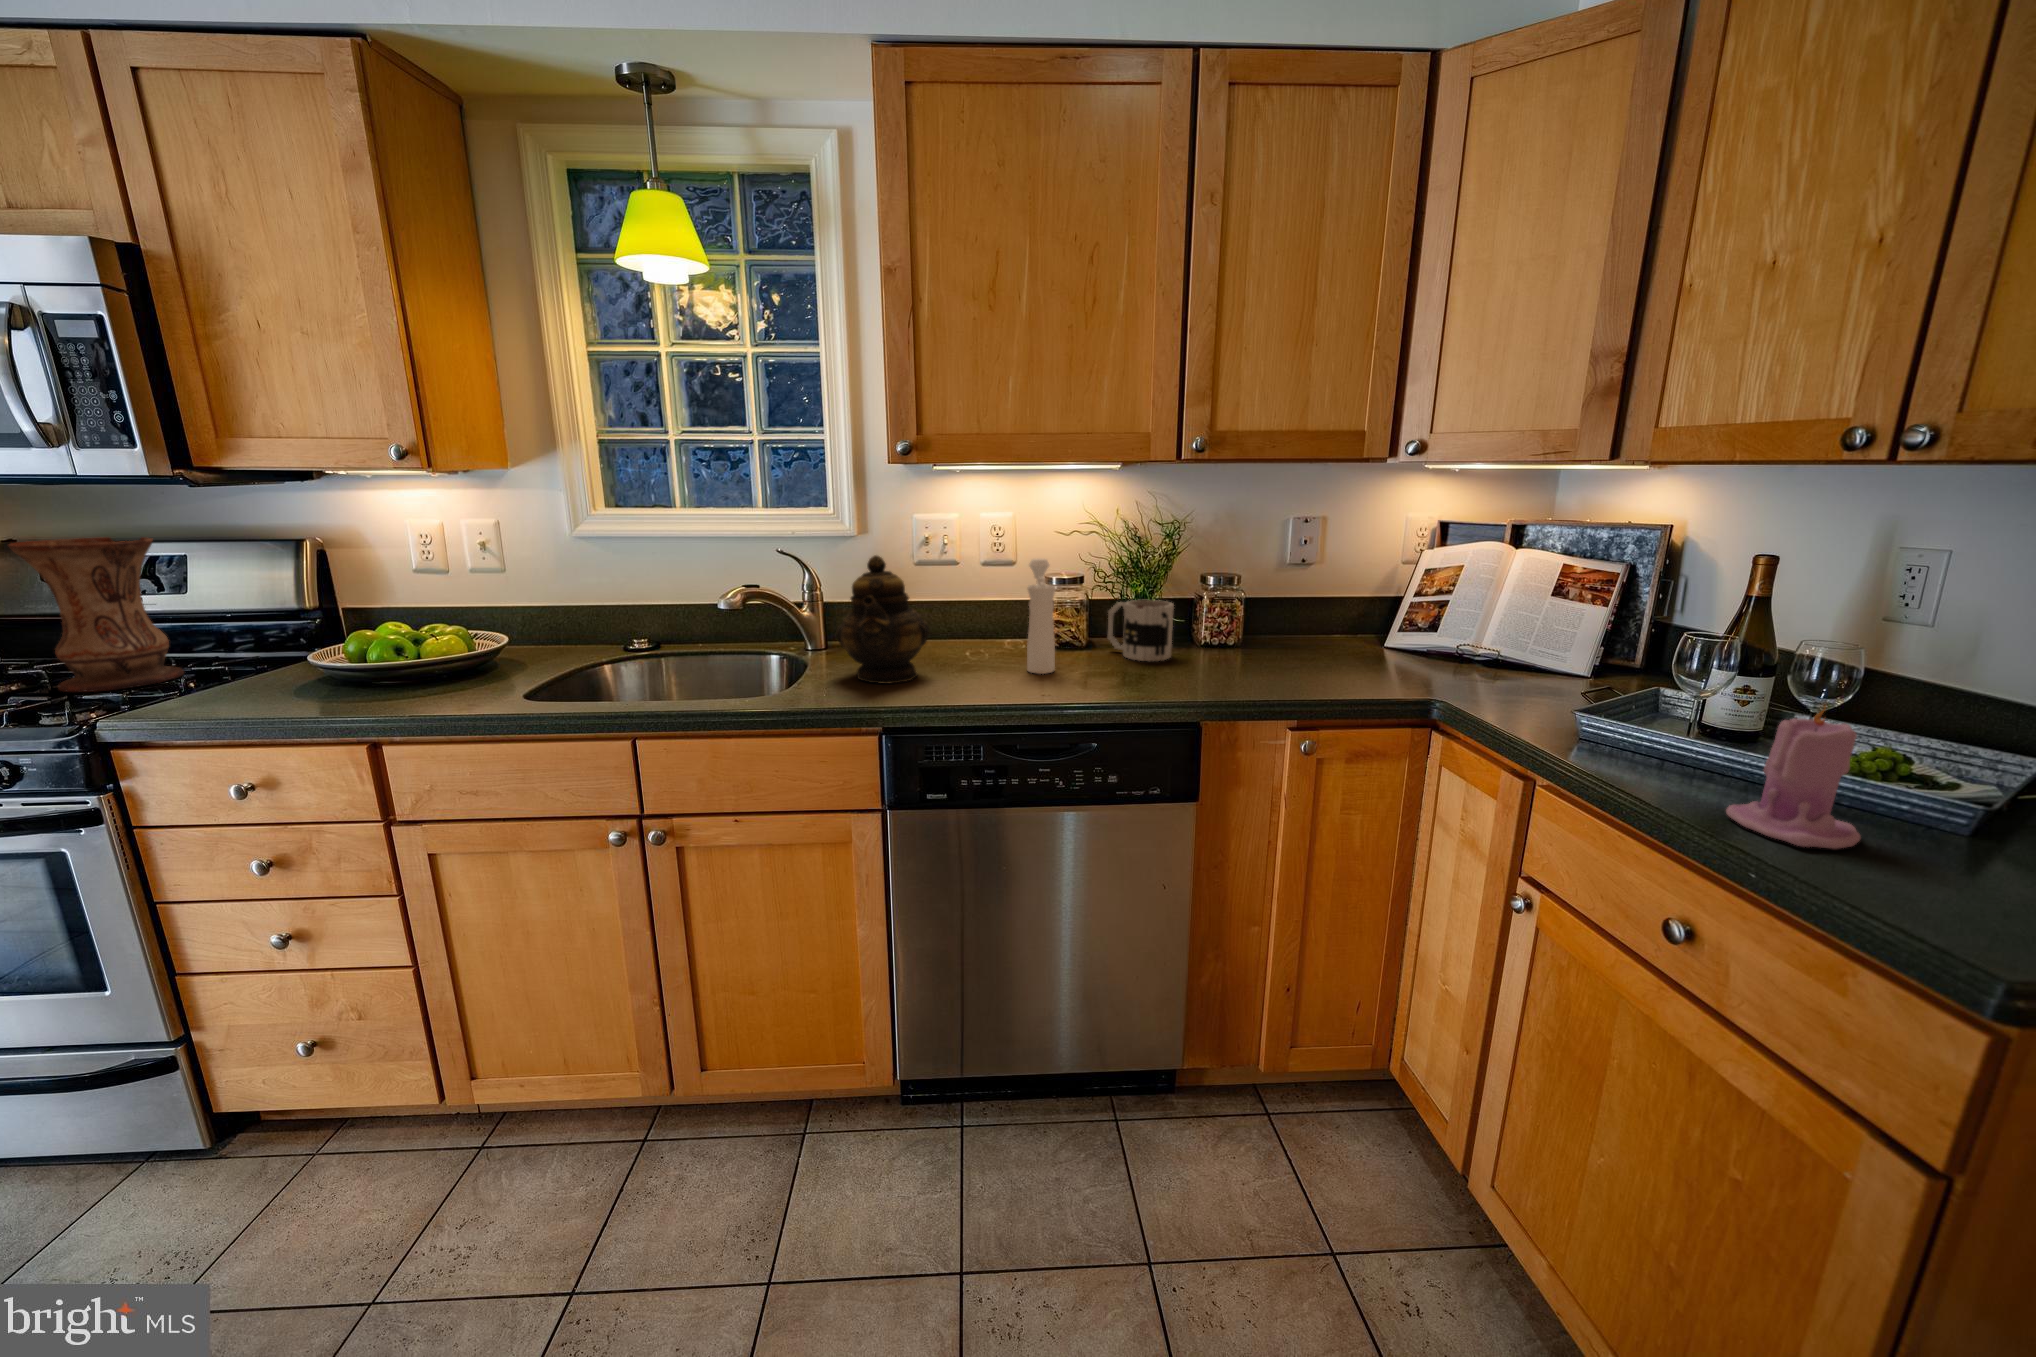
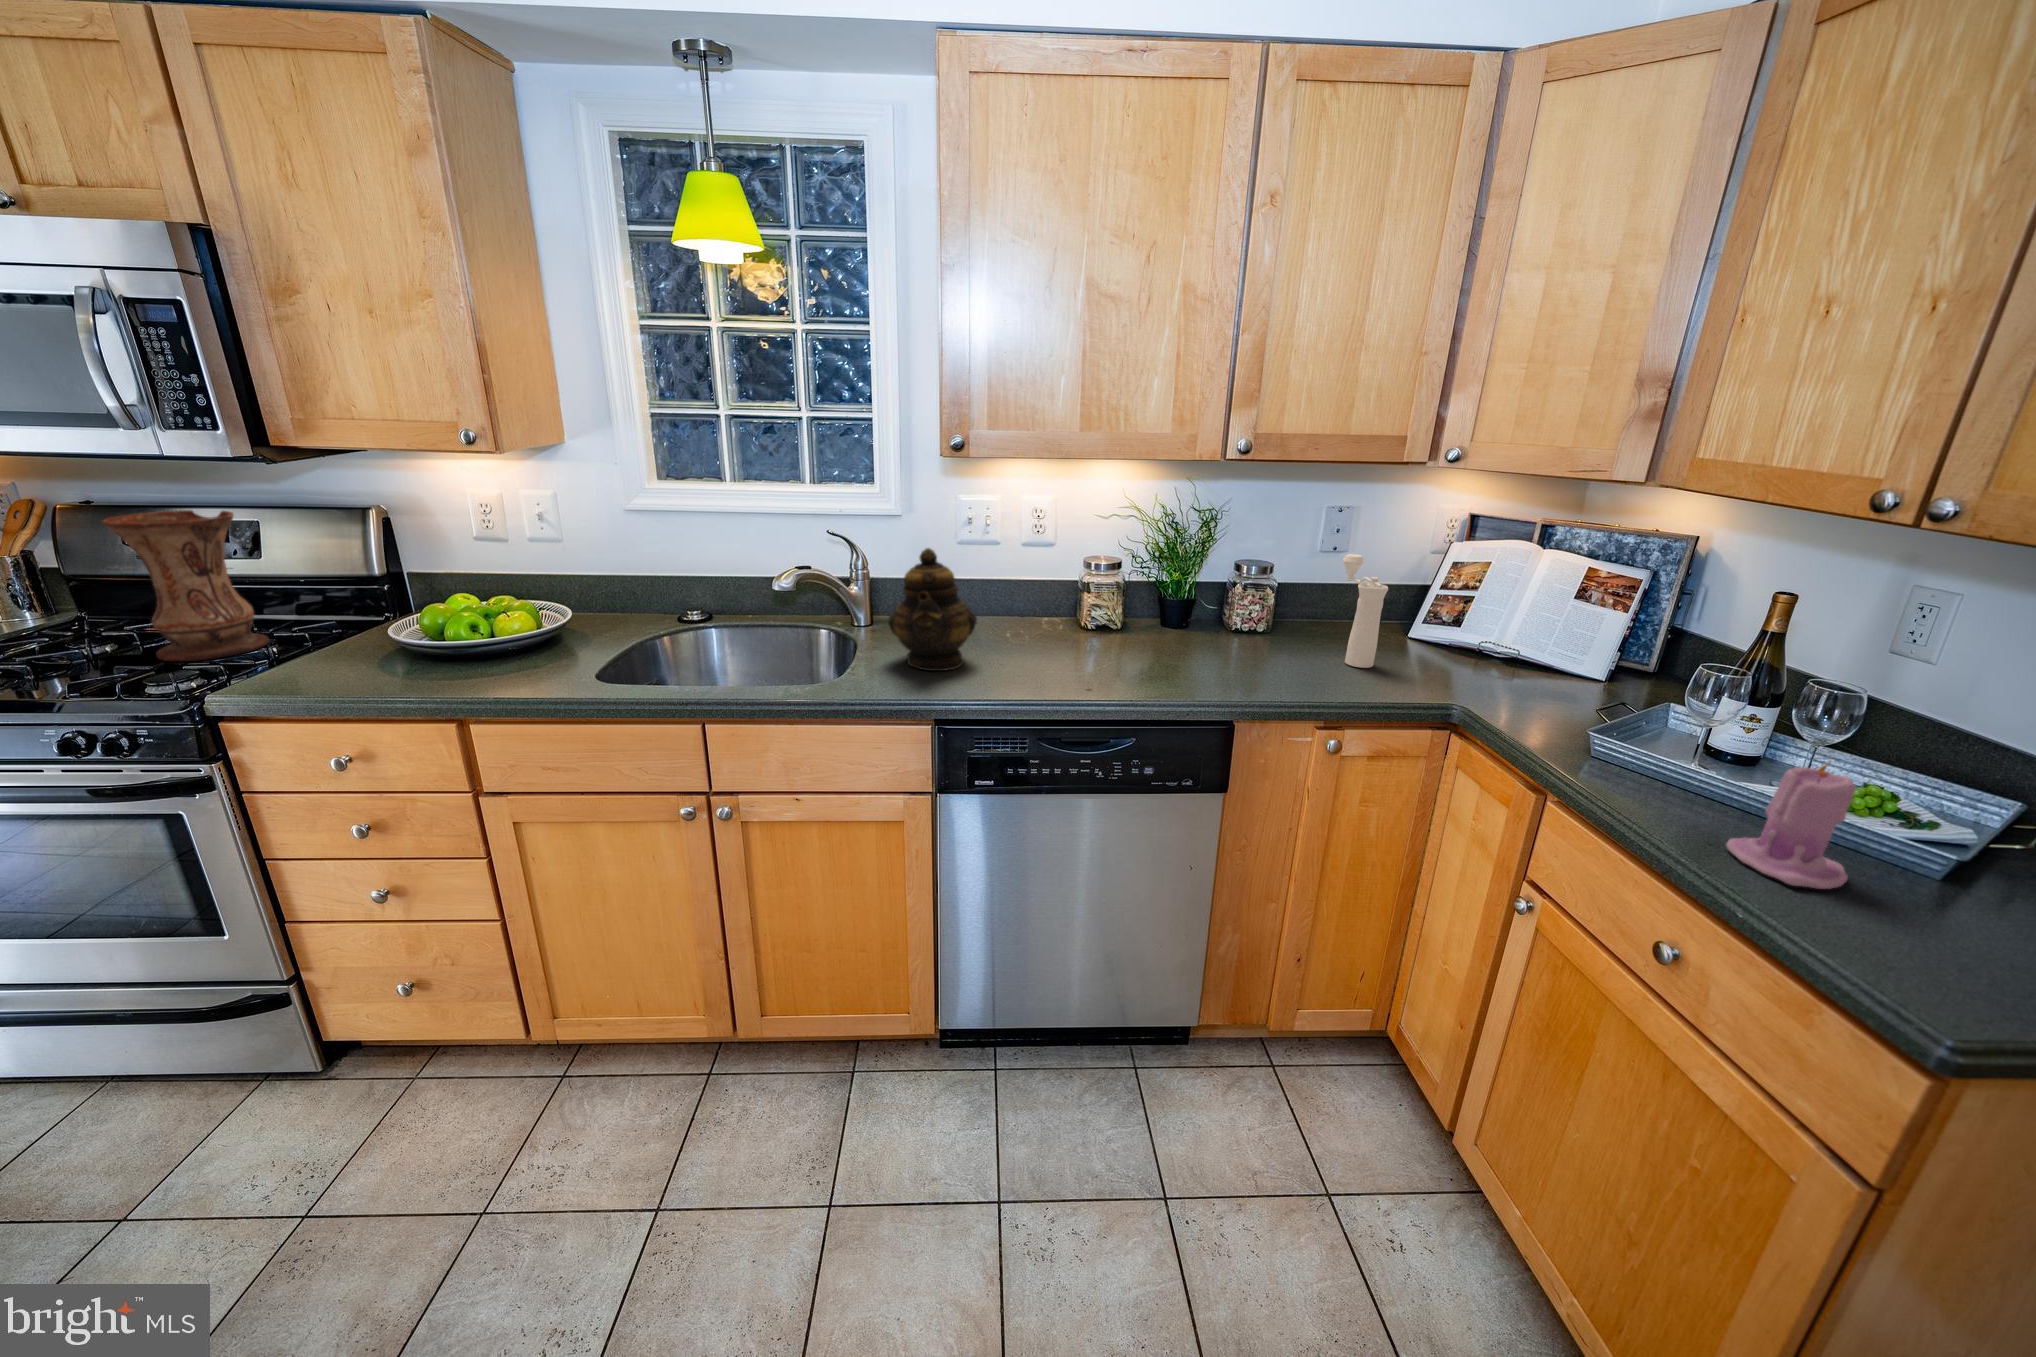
pepper mill: present [1027,558,1056,674] -> present [1343,554,1388,668]
mug: present [1108,600,1174,661] -> none [1142,589,1209,651]

